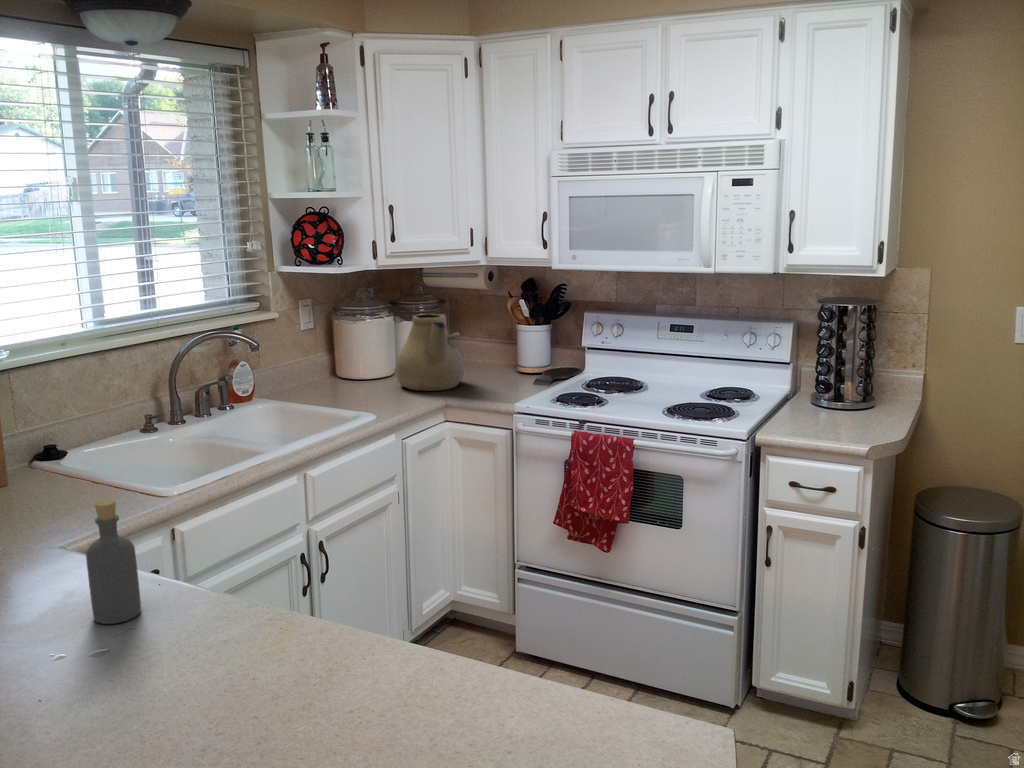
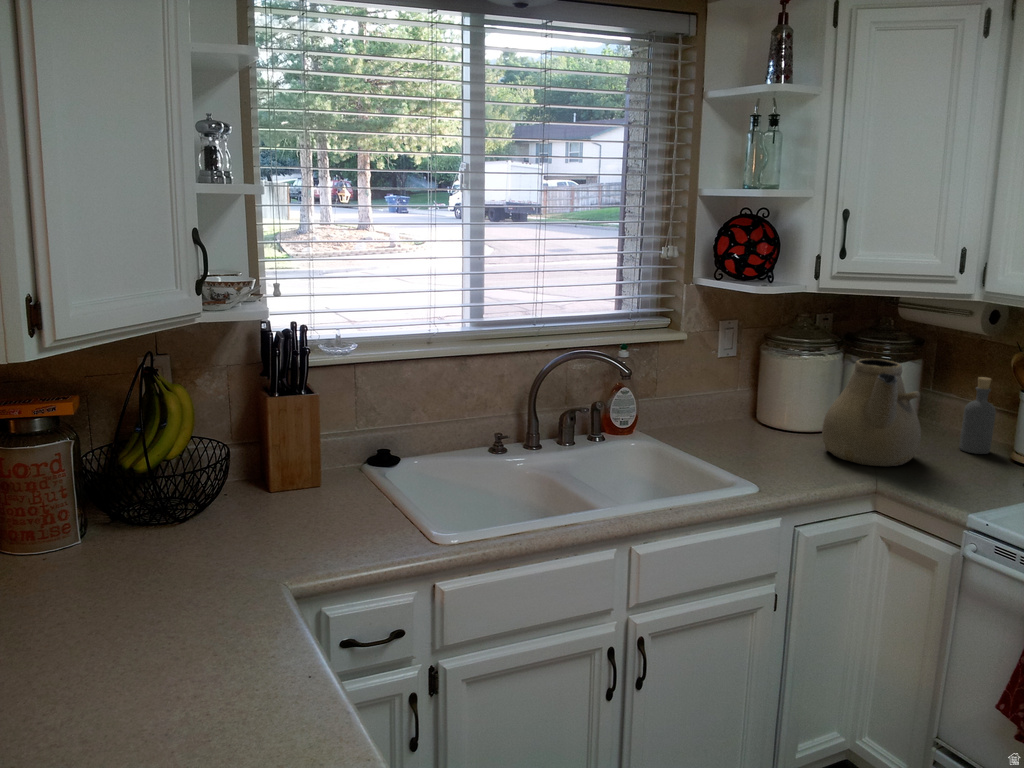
bottle: present [86,499,141,624] -> present [959,377,996,454]

